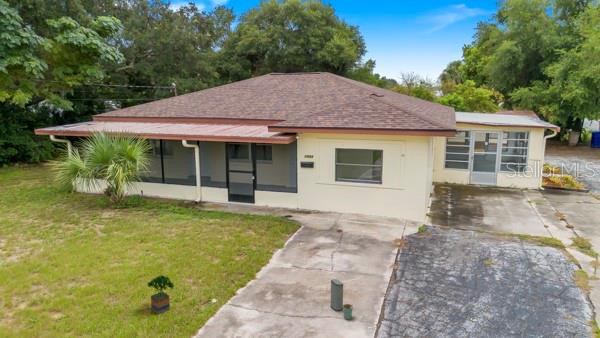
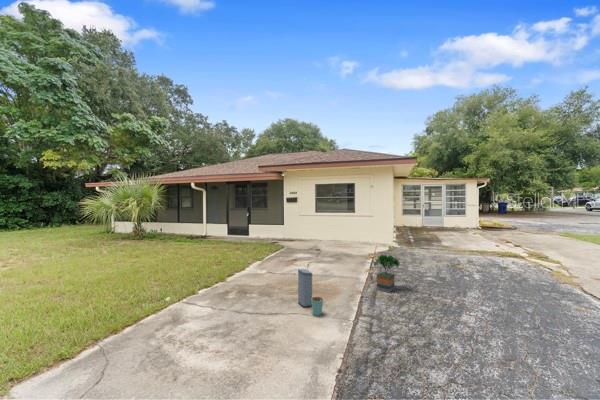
potted tree: present [148,275,174,314] -> present [374,255,400,293]

